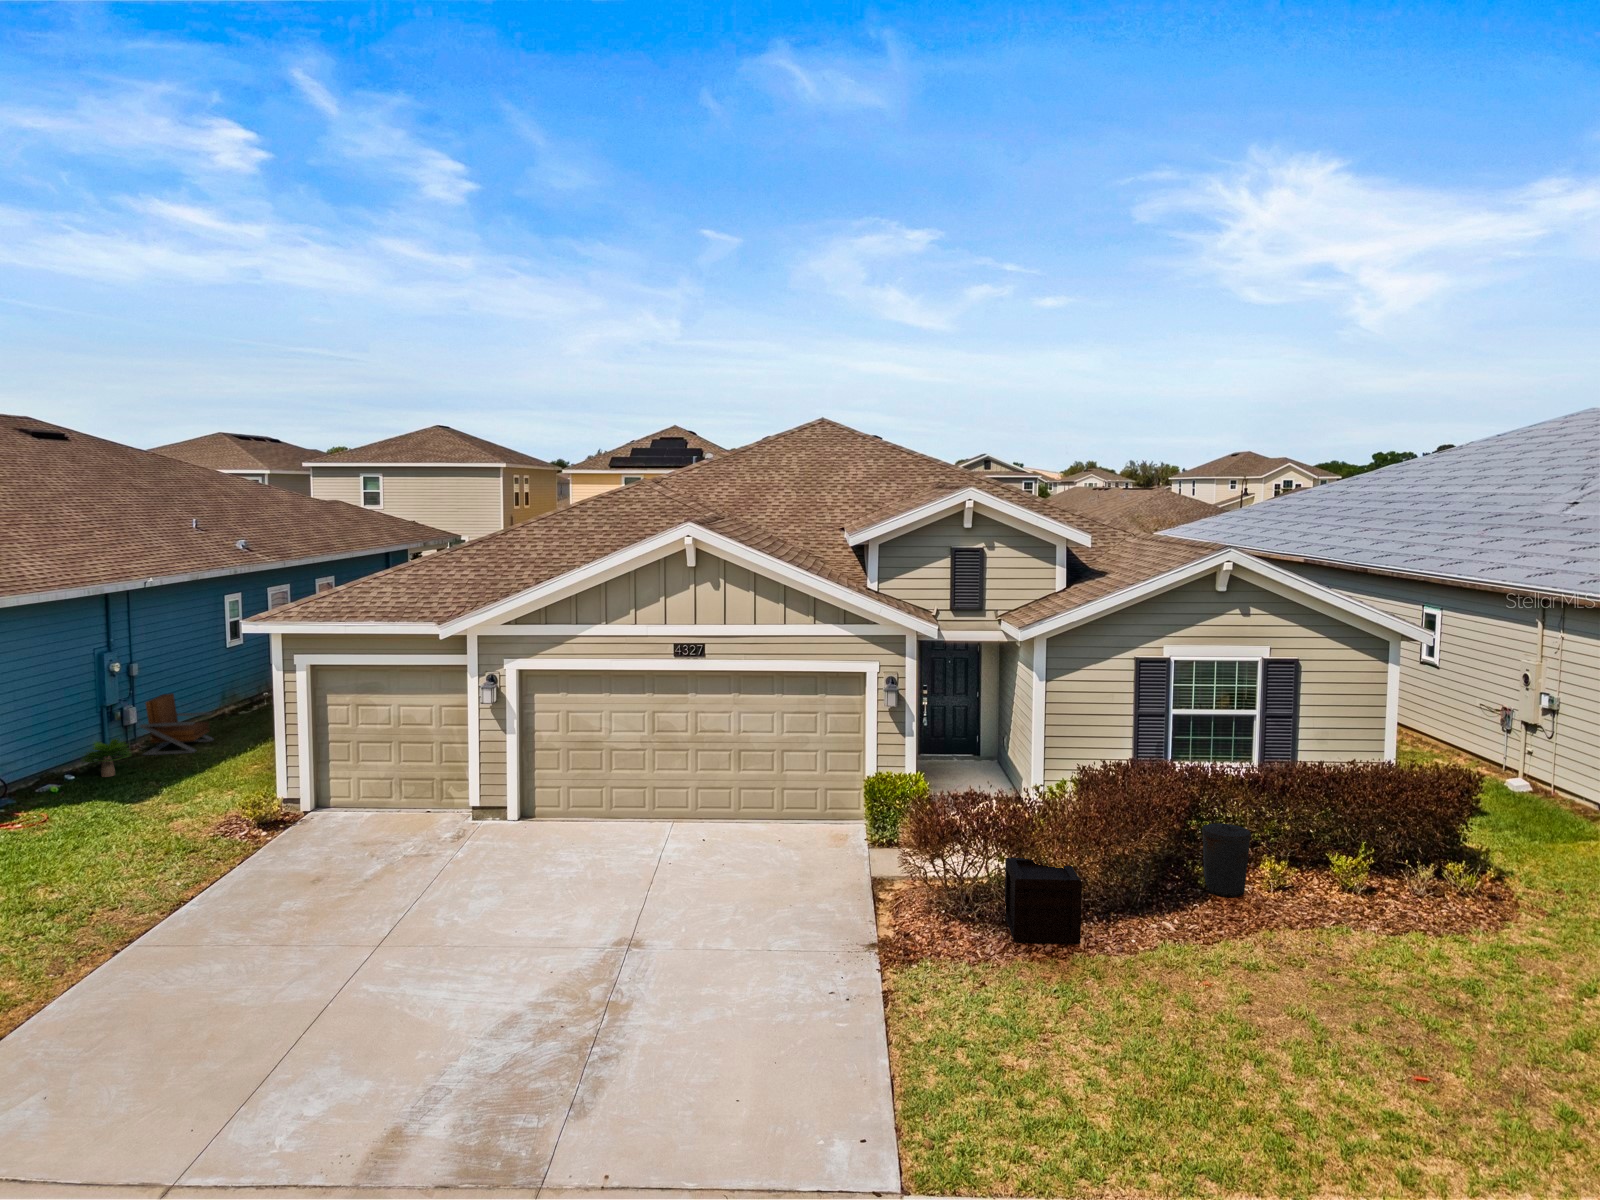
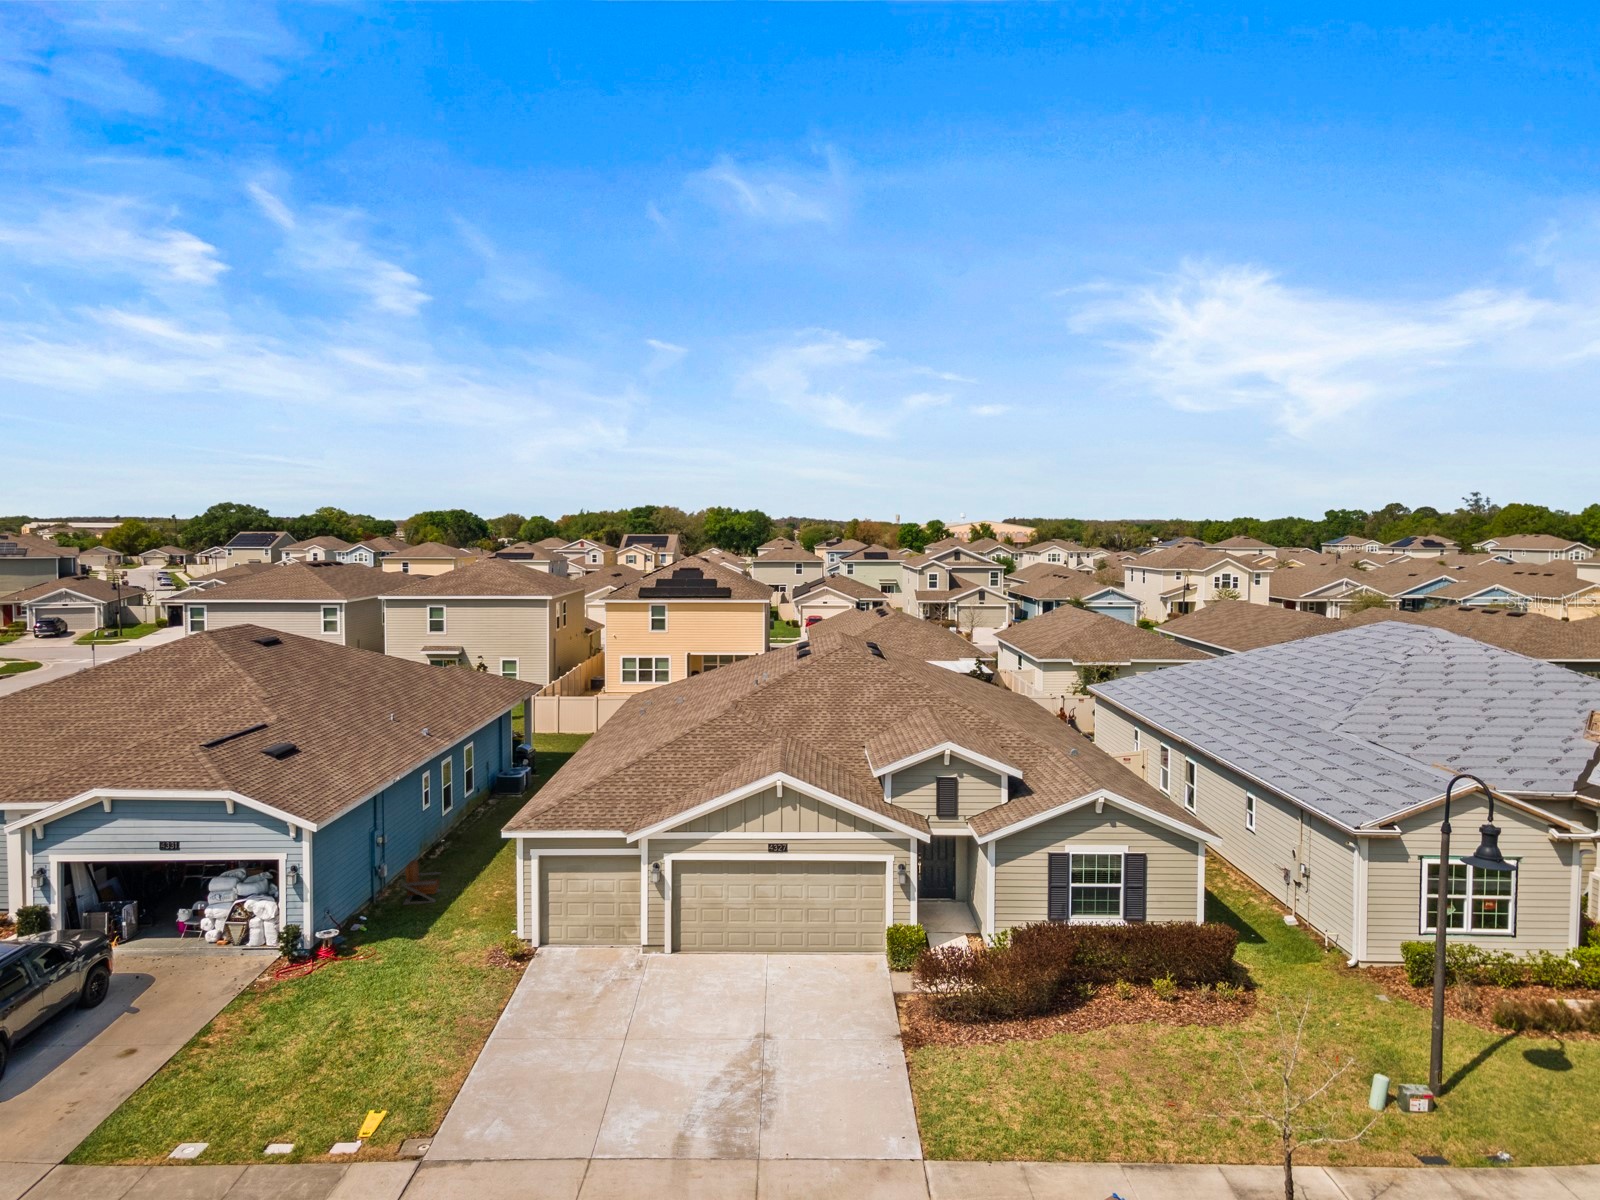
potted plant: present [82,738,131,777] -> none [375,895,408,923]
trash can: present [1202,823,1251,897] -> none [1082,962,1109,1006]
wooden crate: present [1005,858,1082,944] -> none [971,985,1012,1035]

